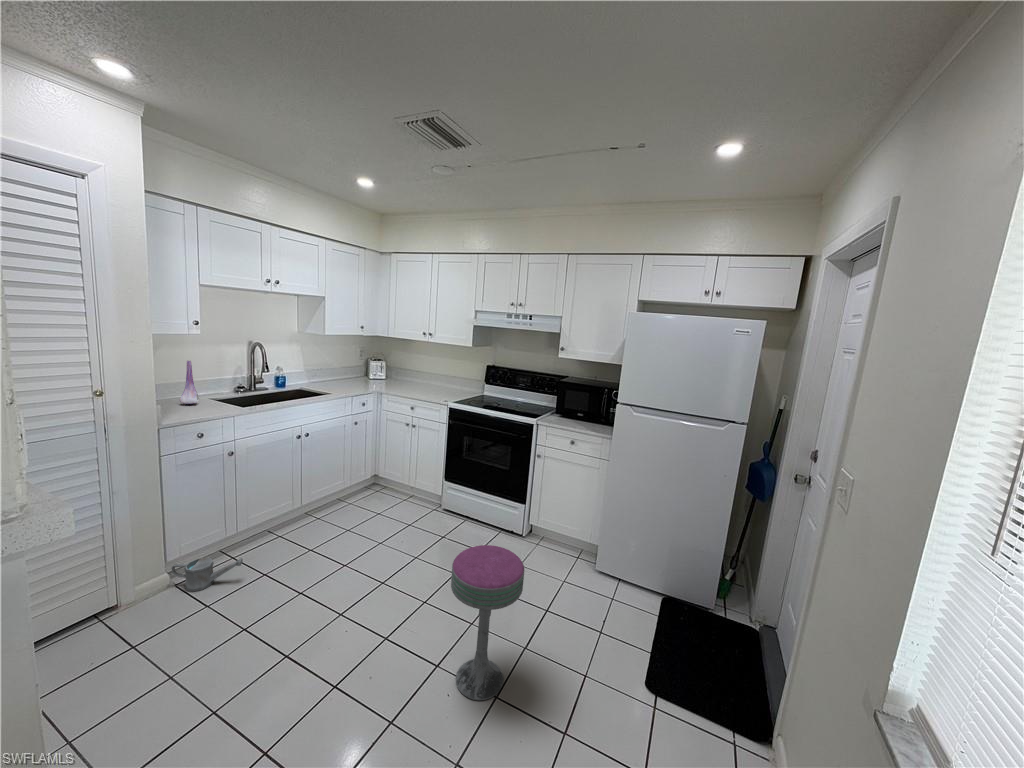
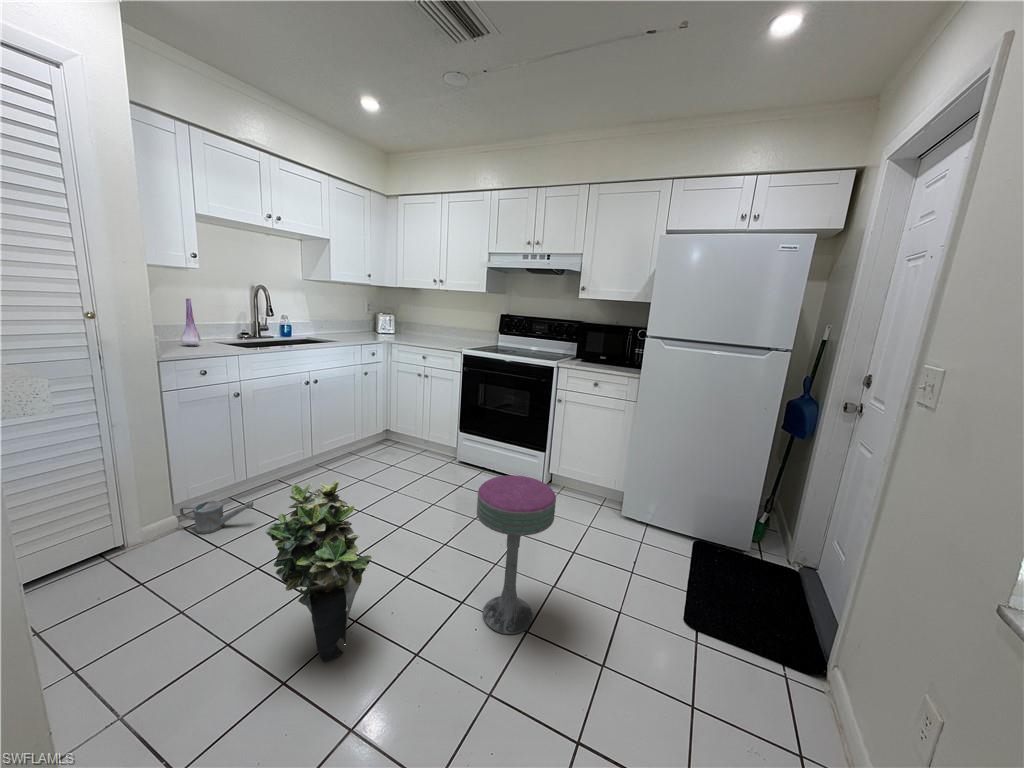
potted plant: none [253,551,352,731] -> present [265,479,372,662]

